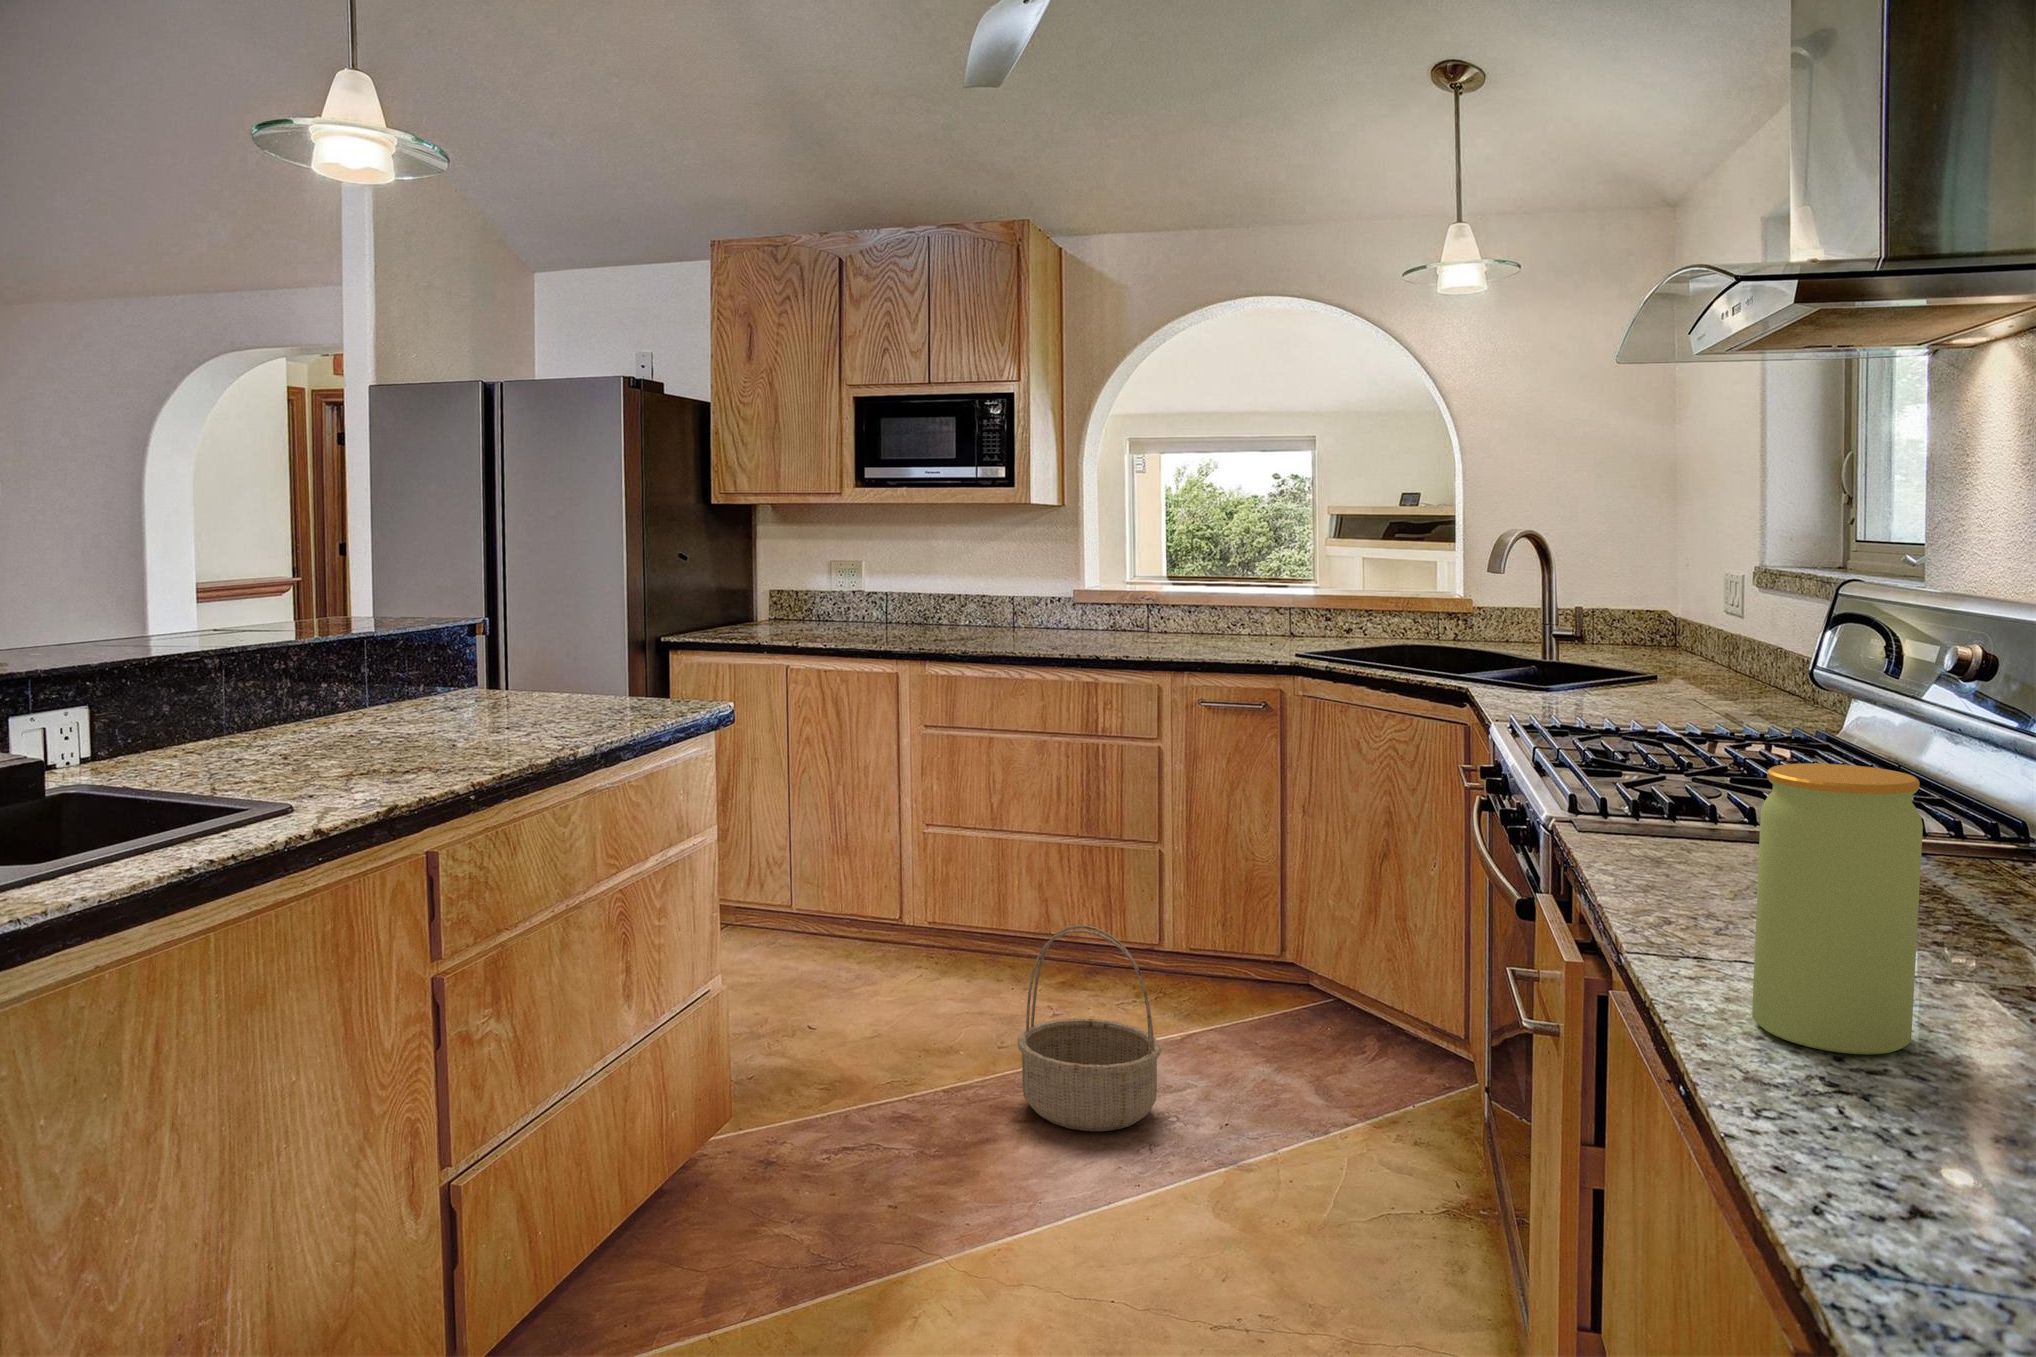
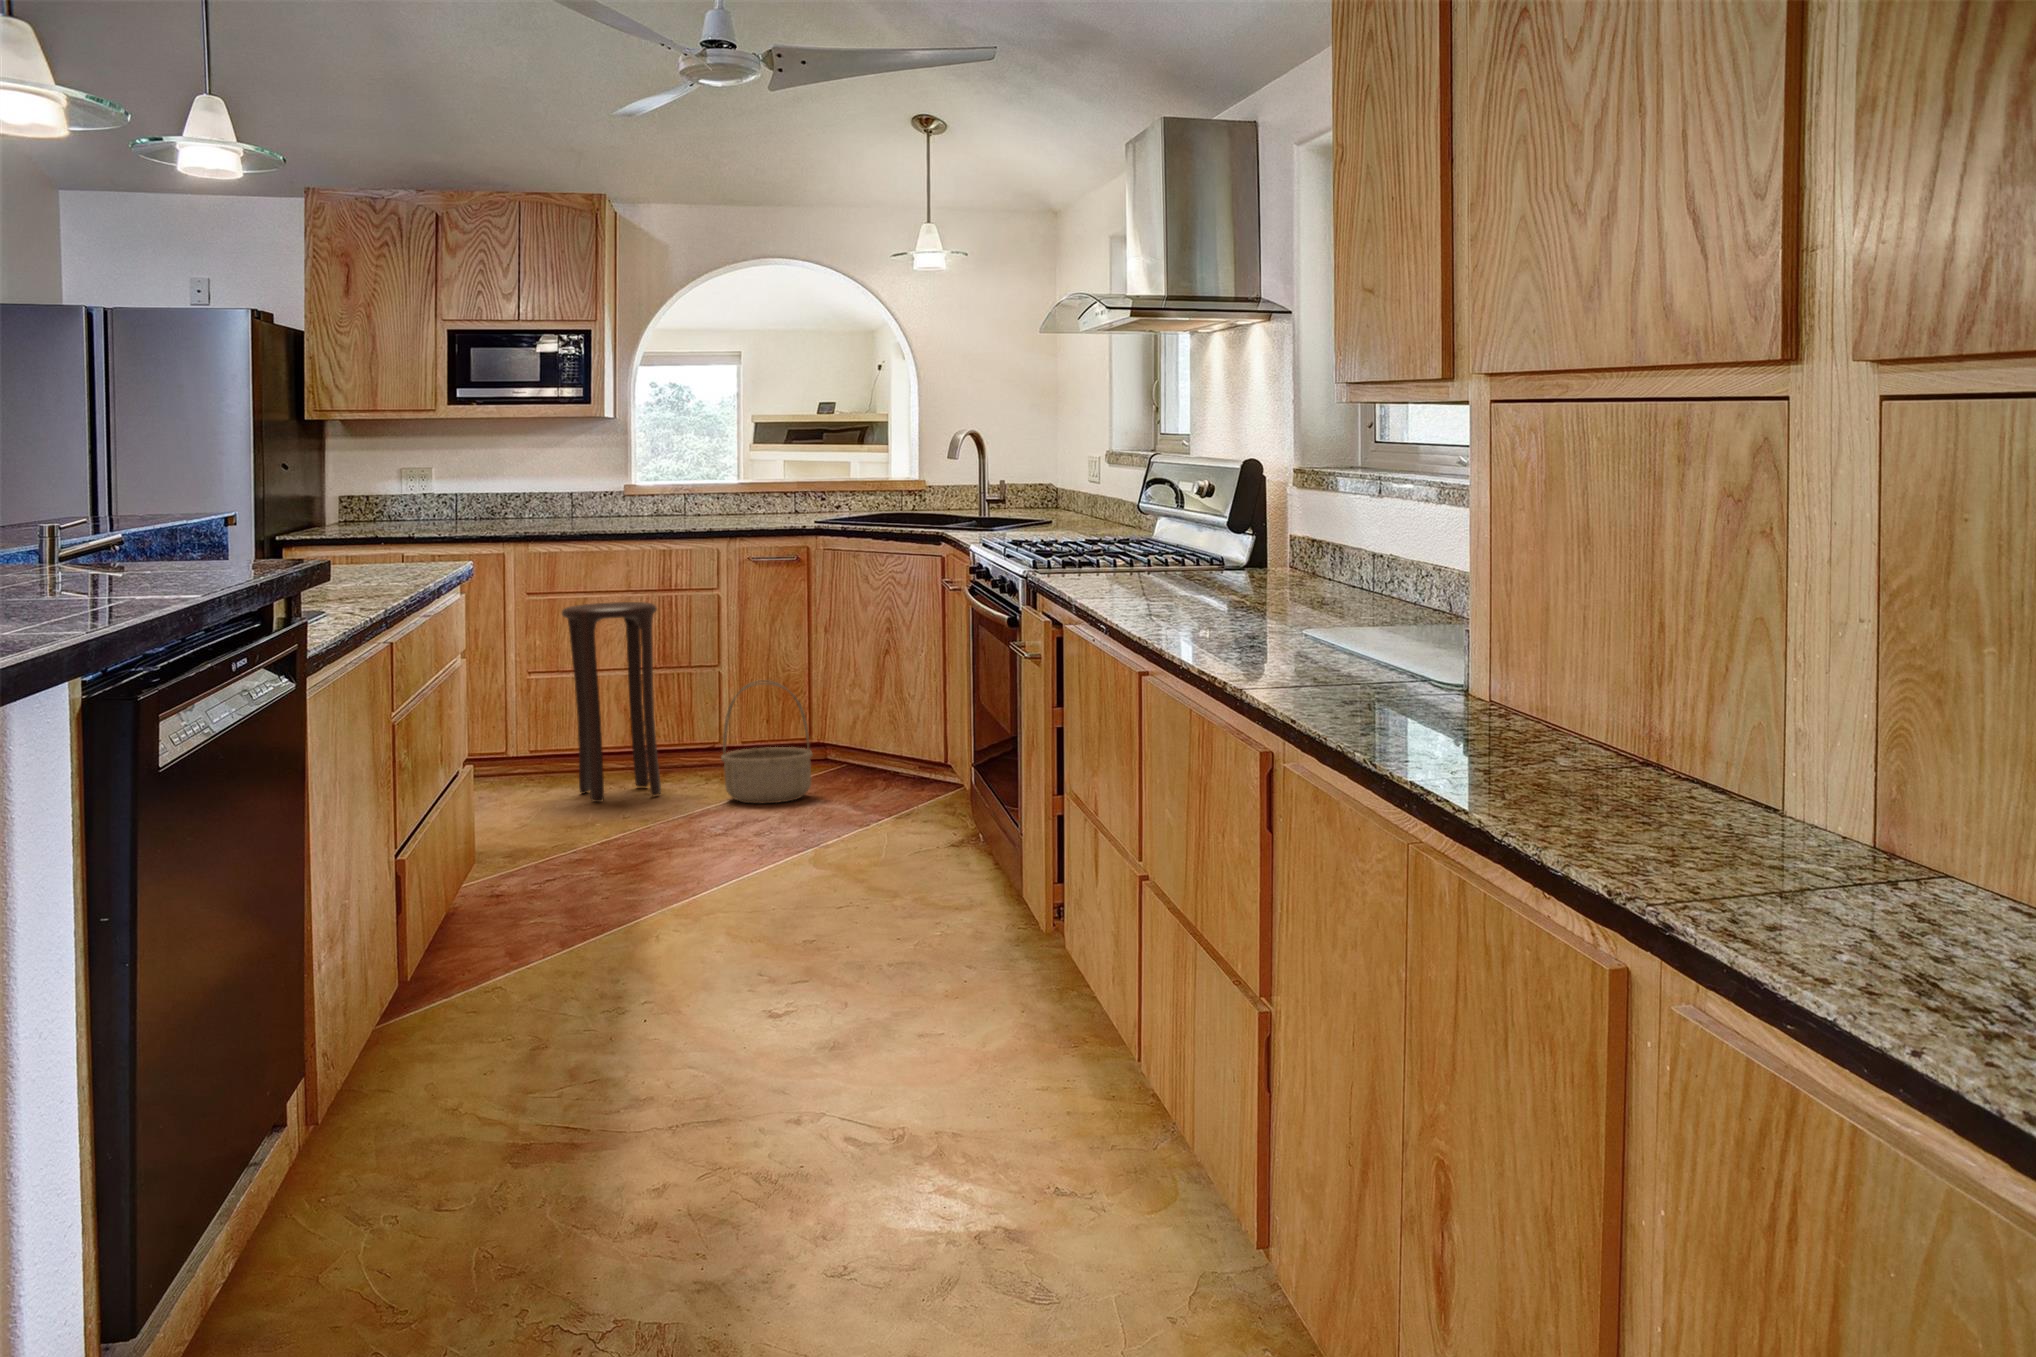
jar: present [1752,763,1923,1054] -> none [1129,488,1165,558]
stool: none [841,765,977,1061] -> present [562,602,661,802]

